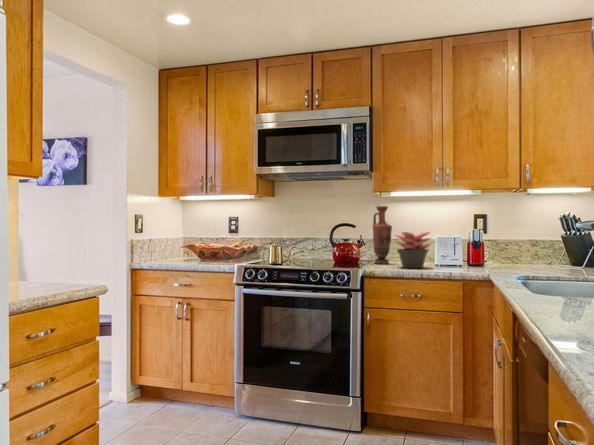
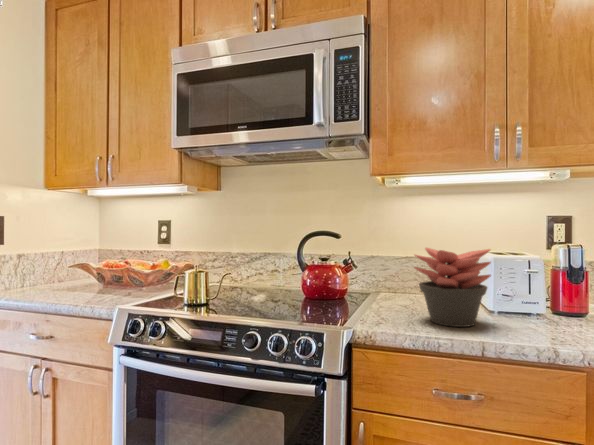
vase: present [373,206,392,264] -> none [370,200,404,304]

